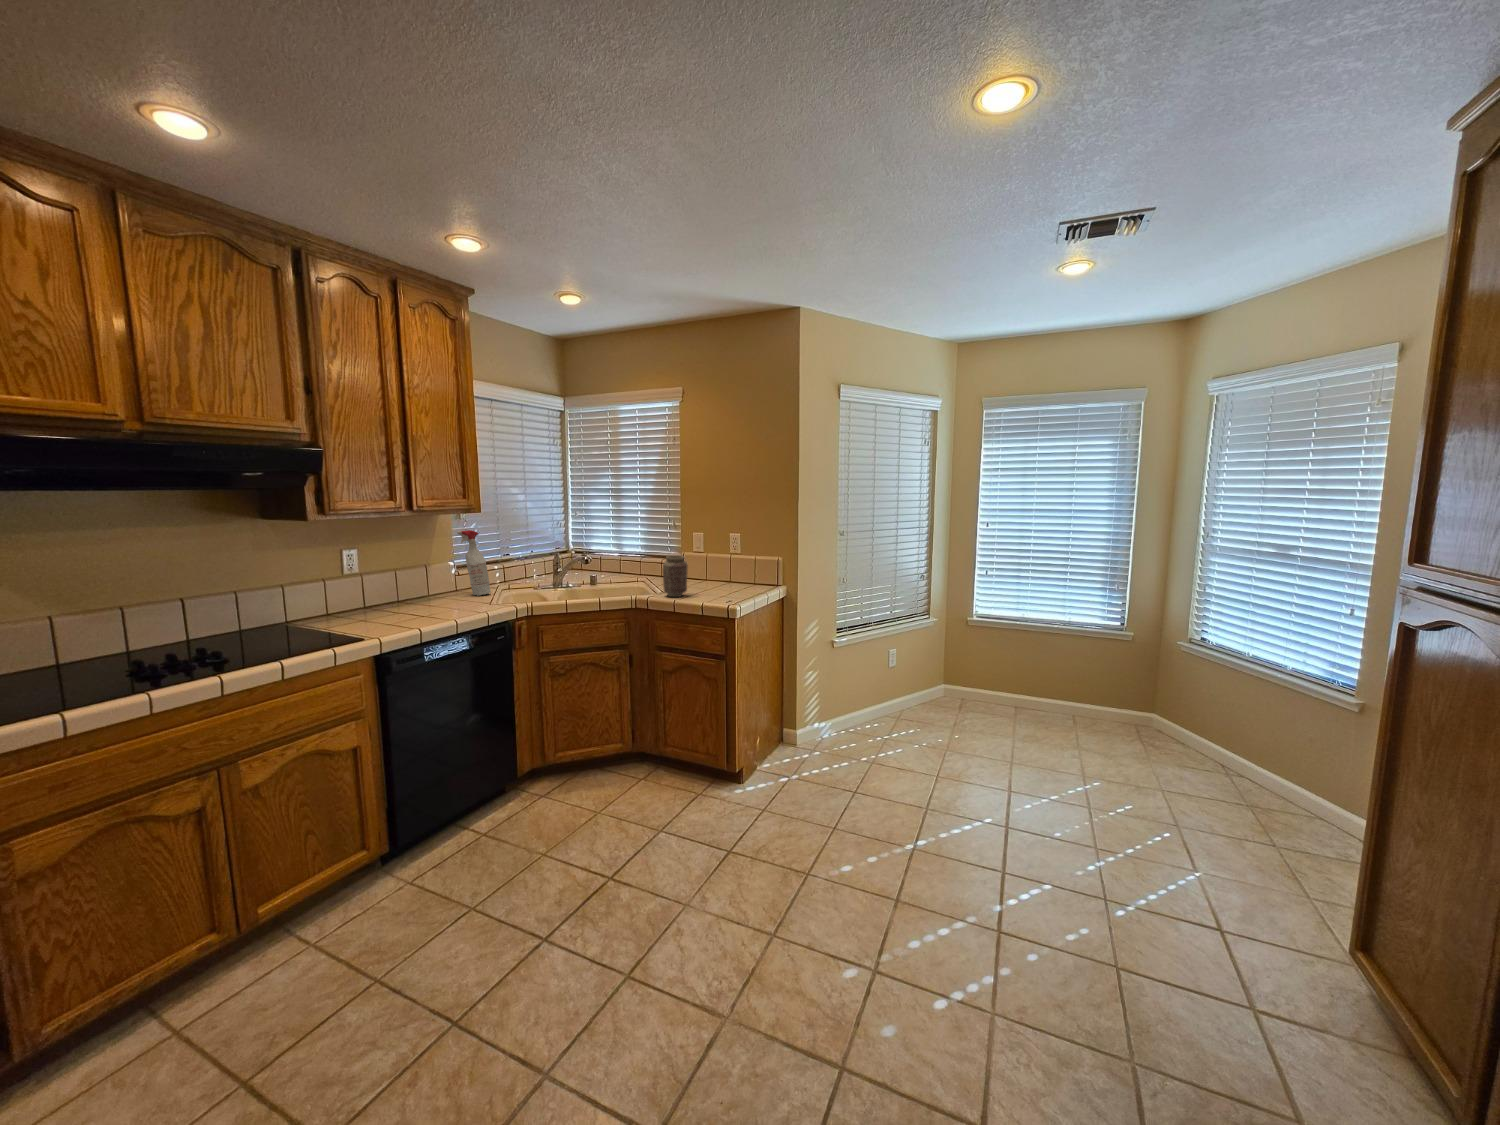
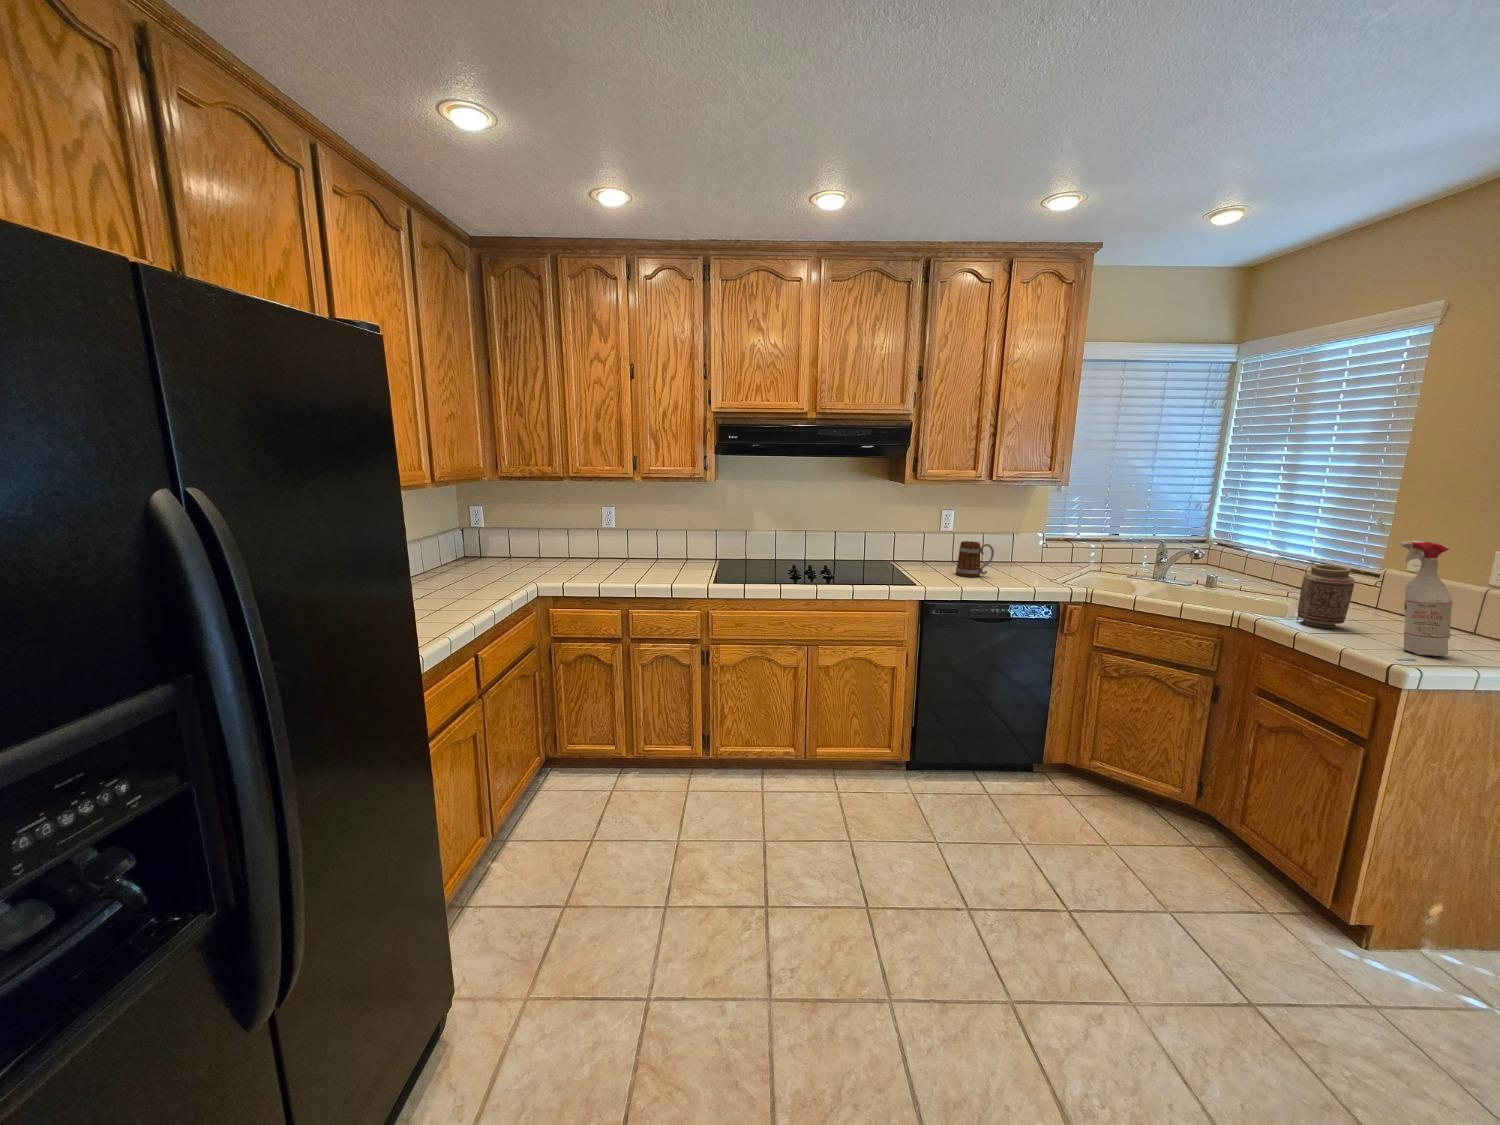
spray bottle: present [457,530,491,596] -> present [1401,541,1453,656]
mug: none [391,578,433,619] -> present [956,541,994,577]

